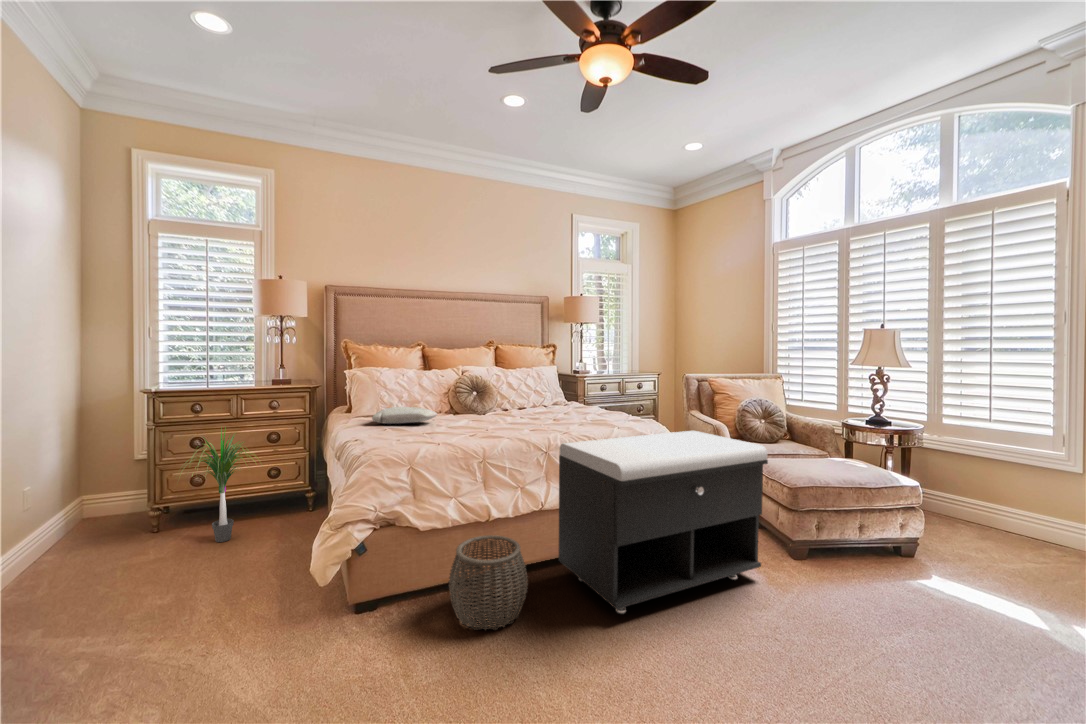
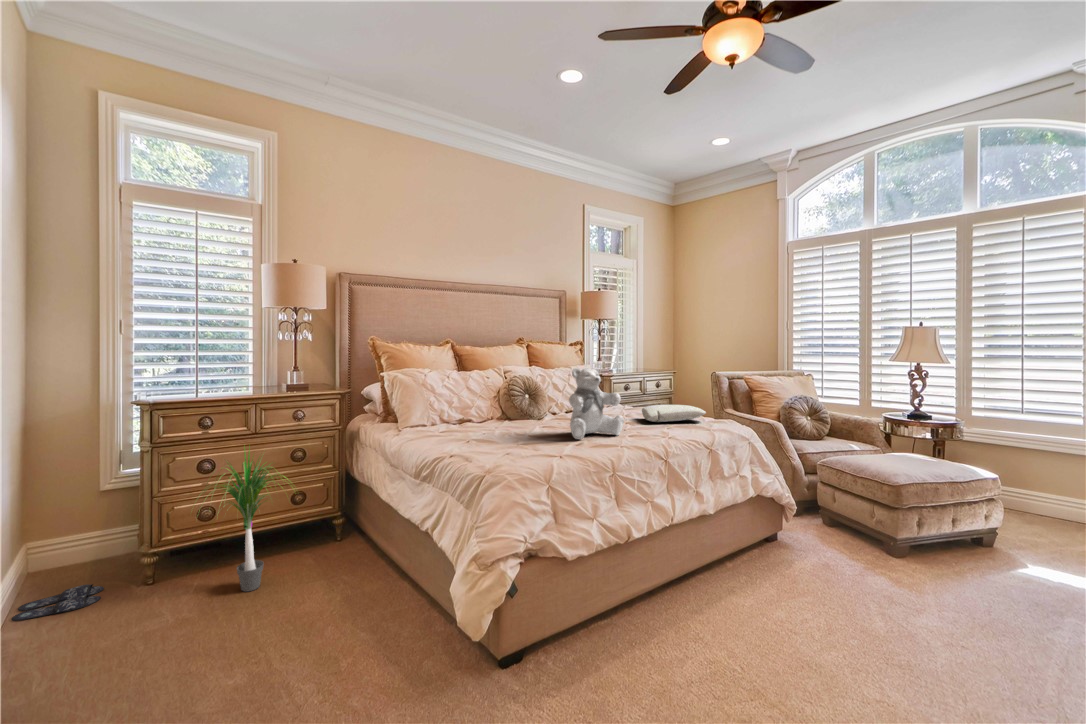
teddy bear: none [467,368,522,431] -> present [569,367,624,439]
pillow: present [372,407,437,424] -> present [642,405,706,422]
storage bench: present [559,431,768,614] -> none [687,430,897,638]
slippers: none [58,528,125,549] -> present [11,584,104,621]
woven basket: present [449,535,528,630] -> none [605,560,700,678]

